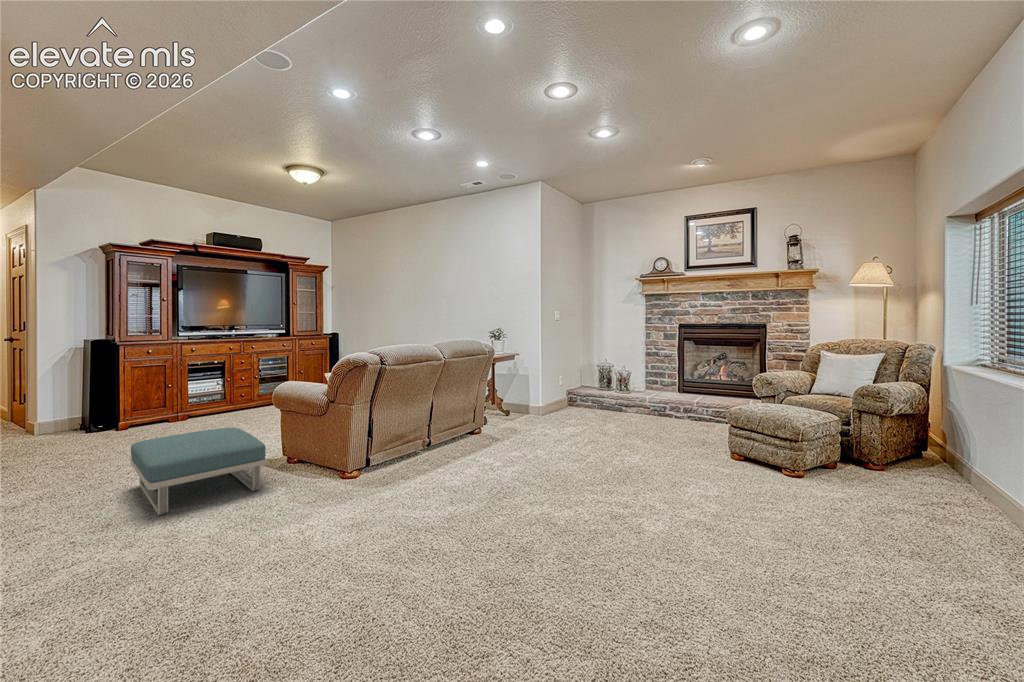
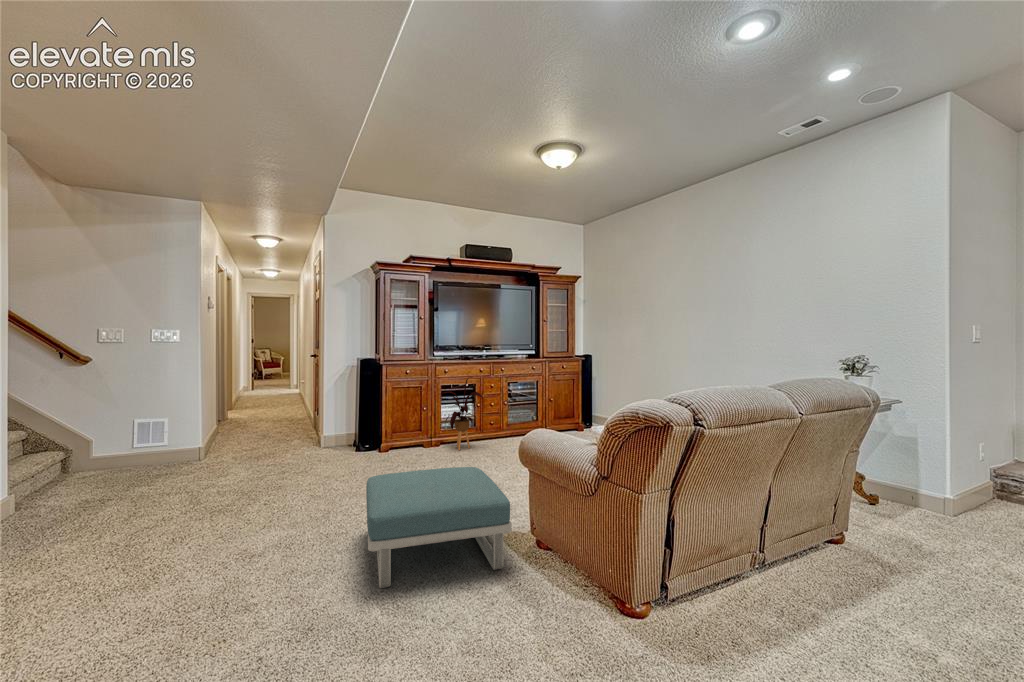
house plant: none [187,356,234,421] -> present [445,379,482,450]

